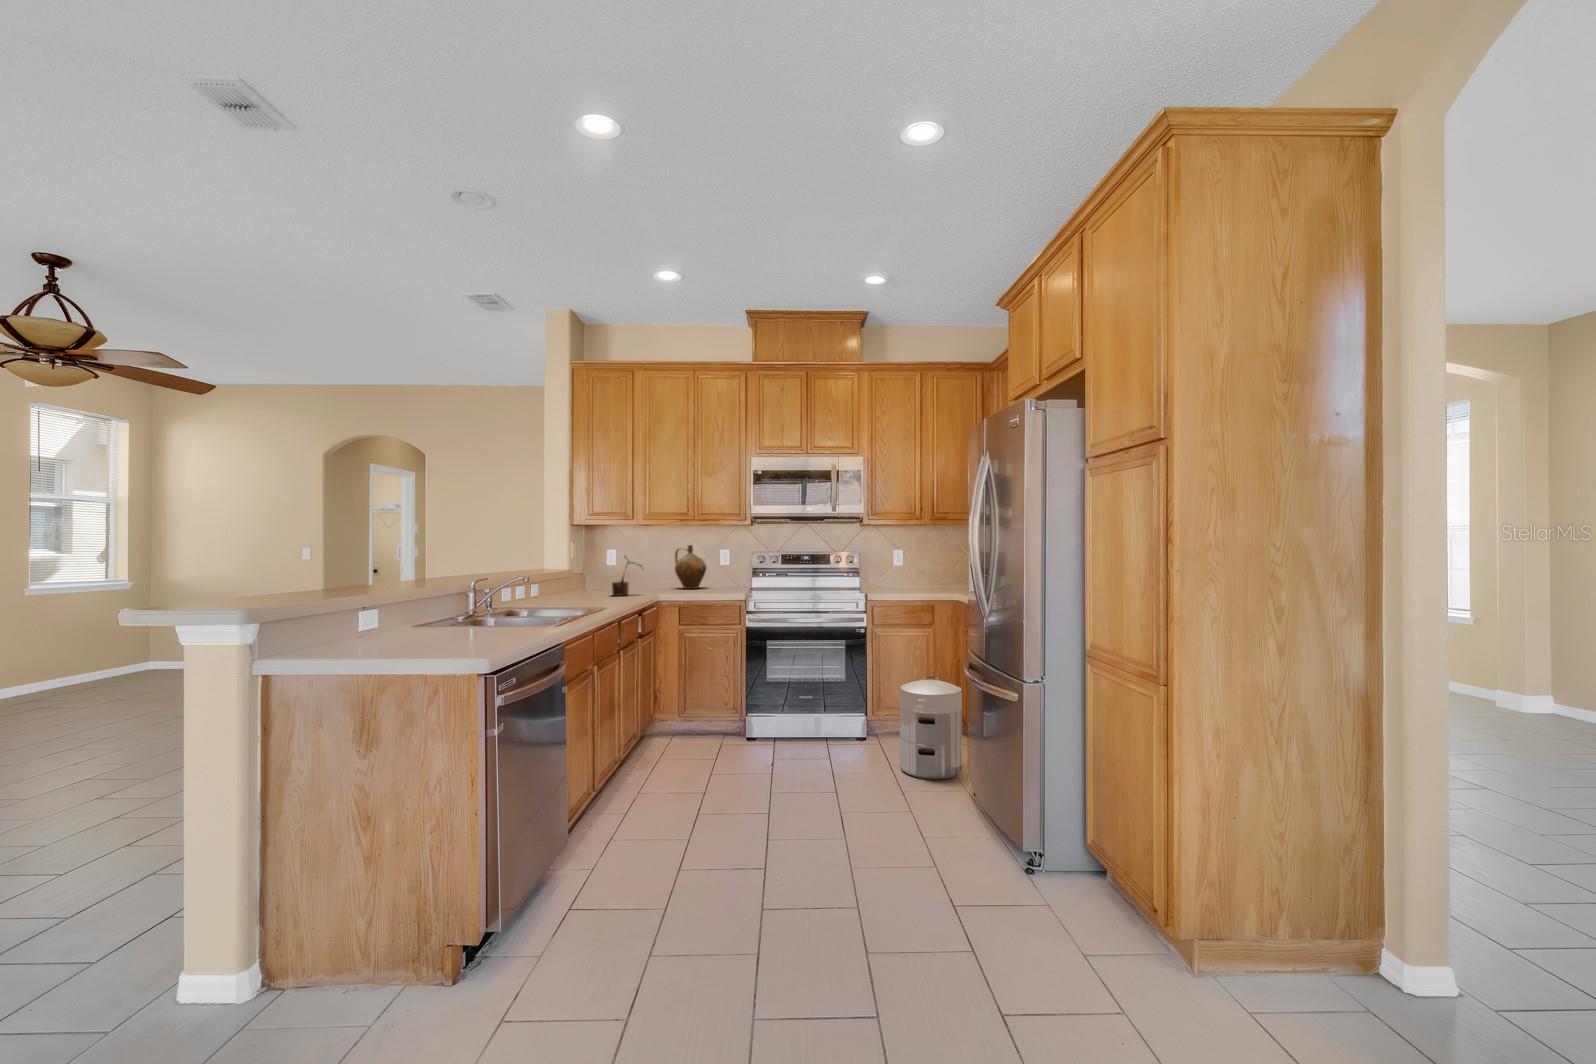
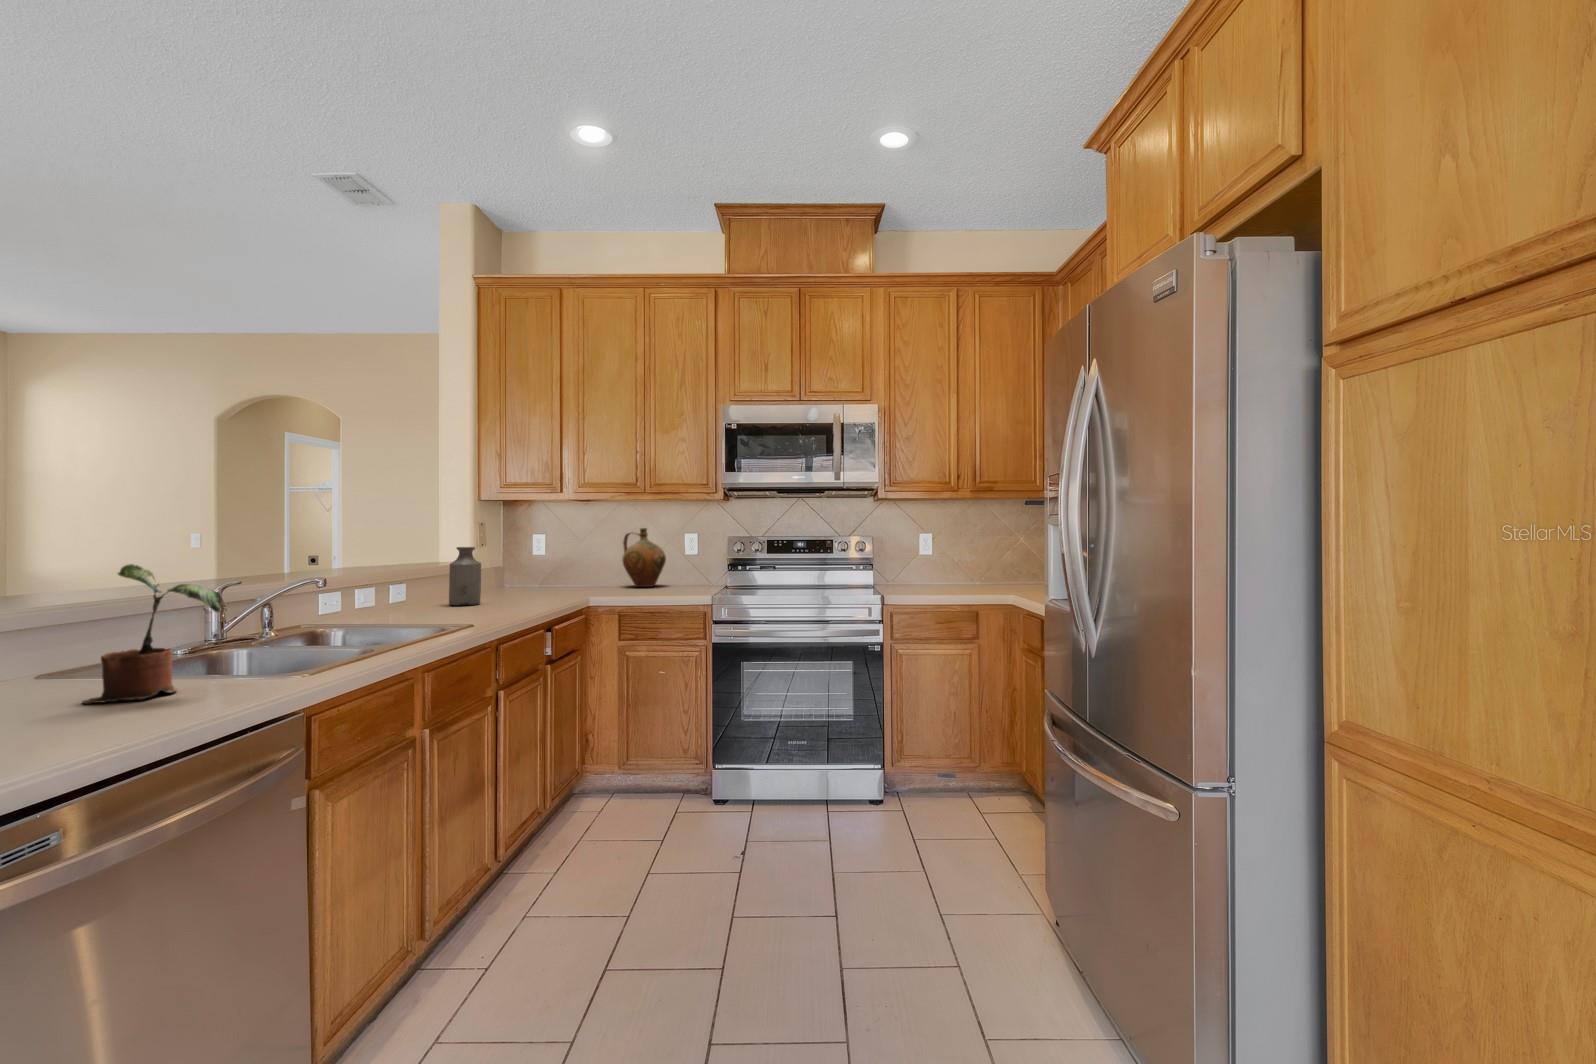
potted plant: present [612,556,642,596] -> present [83,564,221,704]
bottle: none [564,559,586,600] -> present [449,547,481,606]
waste bin: present [900,676,962,779] -> none [935,725,1031,887]

